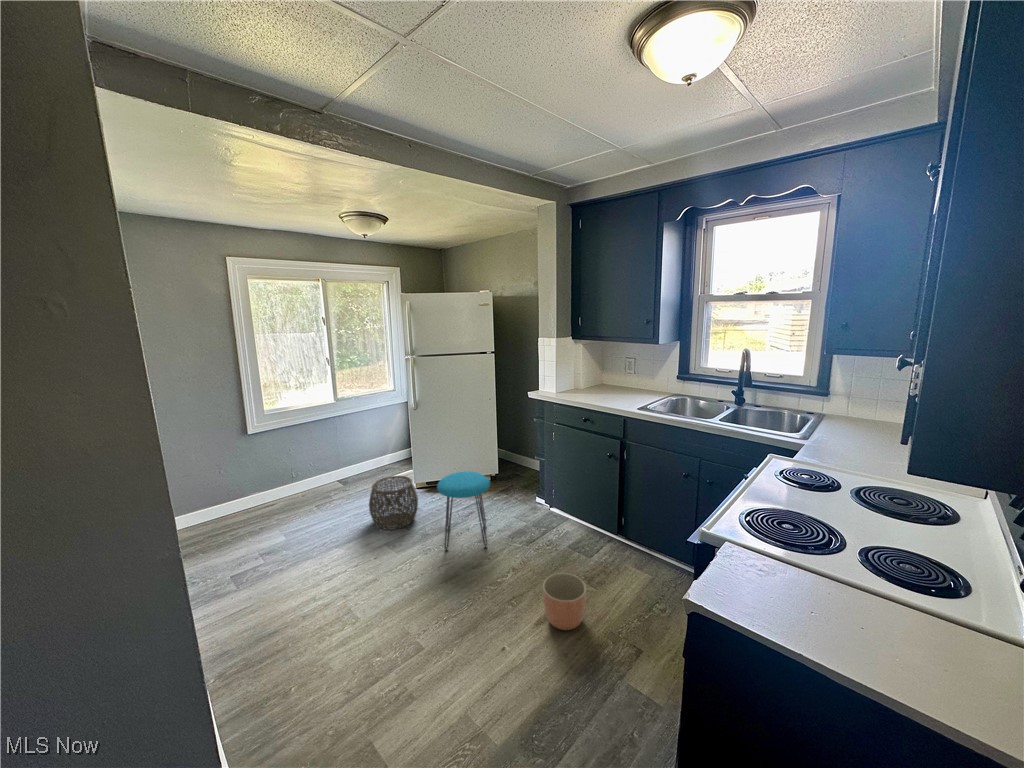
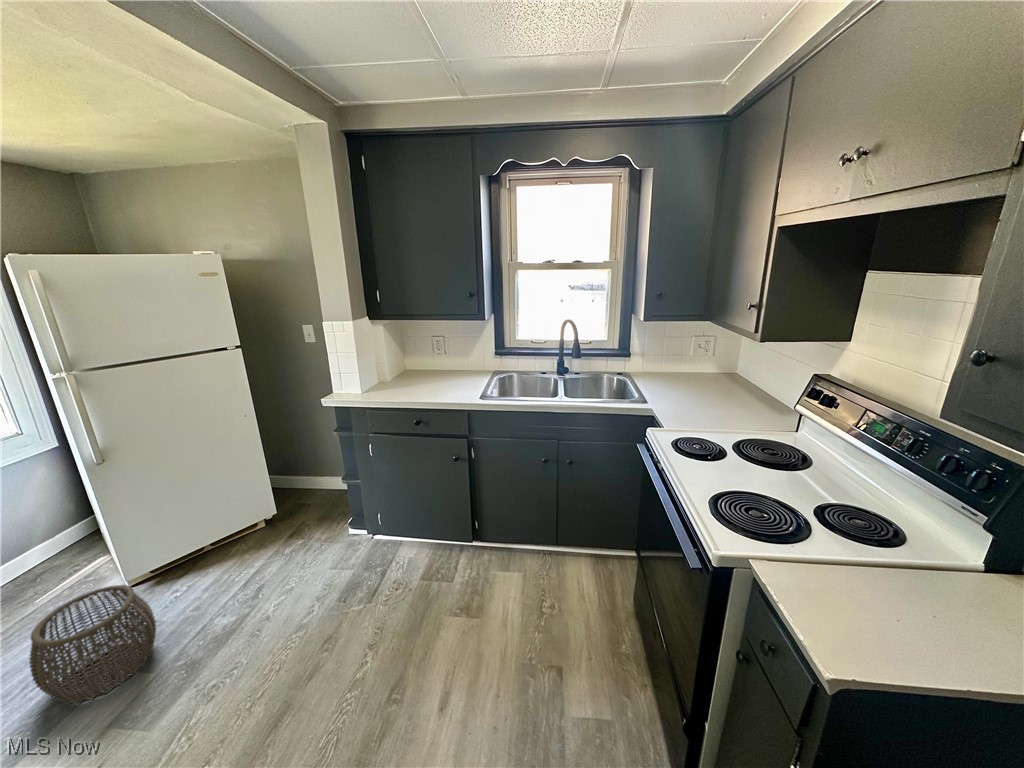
stool: present [437,471,490,551] -> none [202,534,314,676]
planter: present [543,573,586,630] -> none [439,622,494,702]

